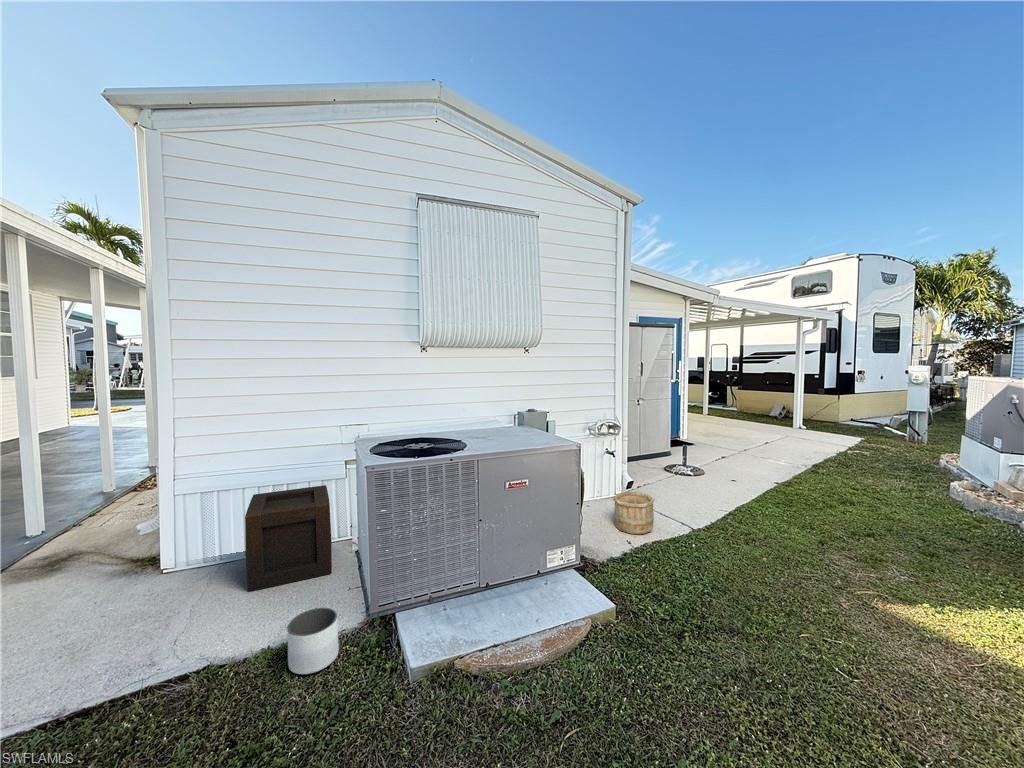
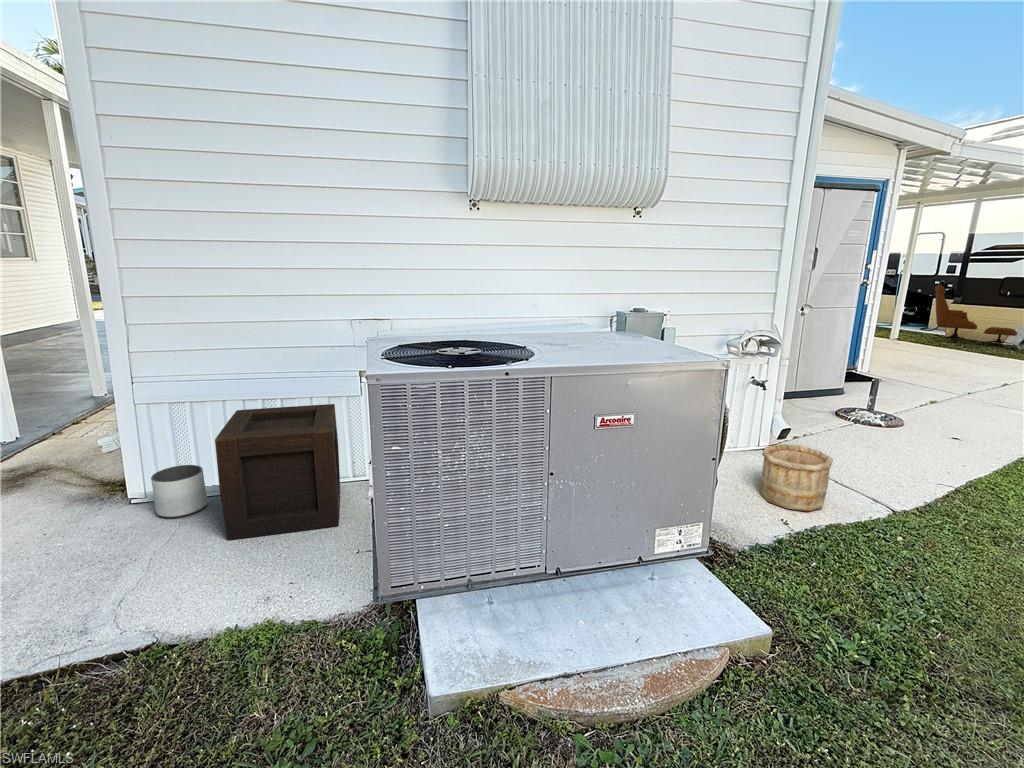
lounge chair: none [726,378,777,416] -> present [933,286,1017,346]
planter: present [287,608,339,675] -> present [151,465,207,518]

